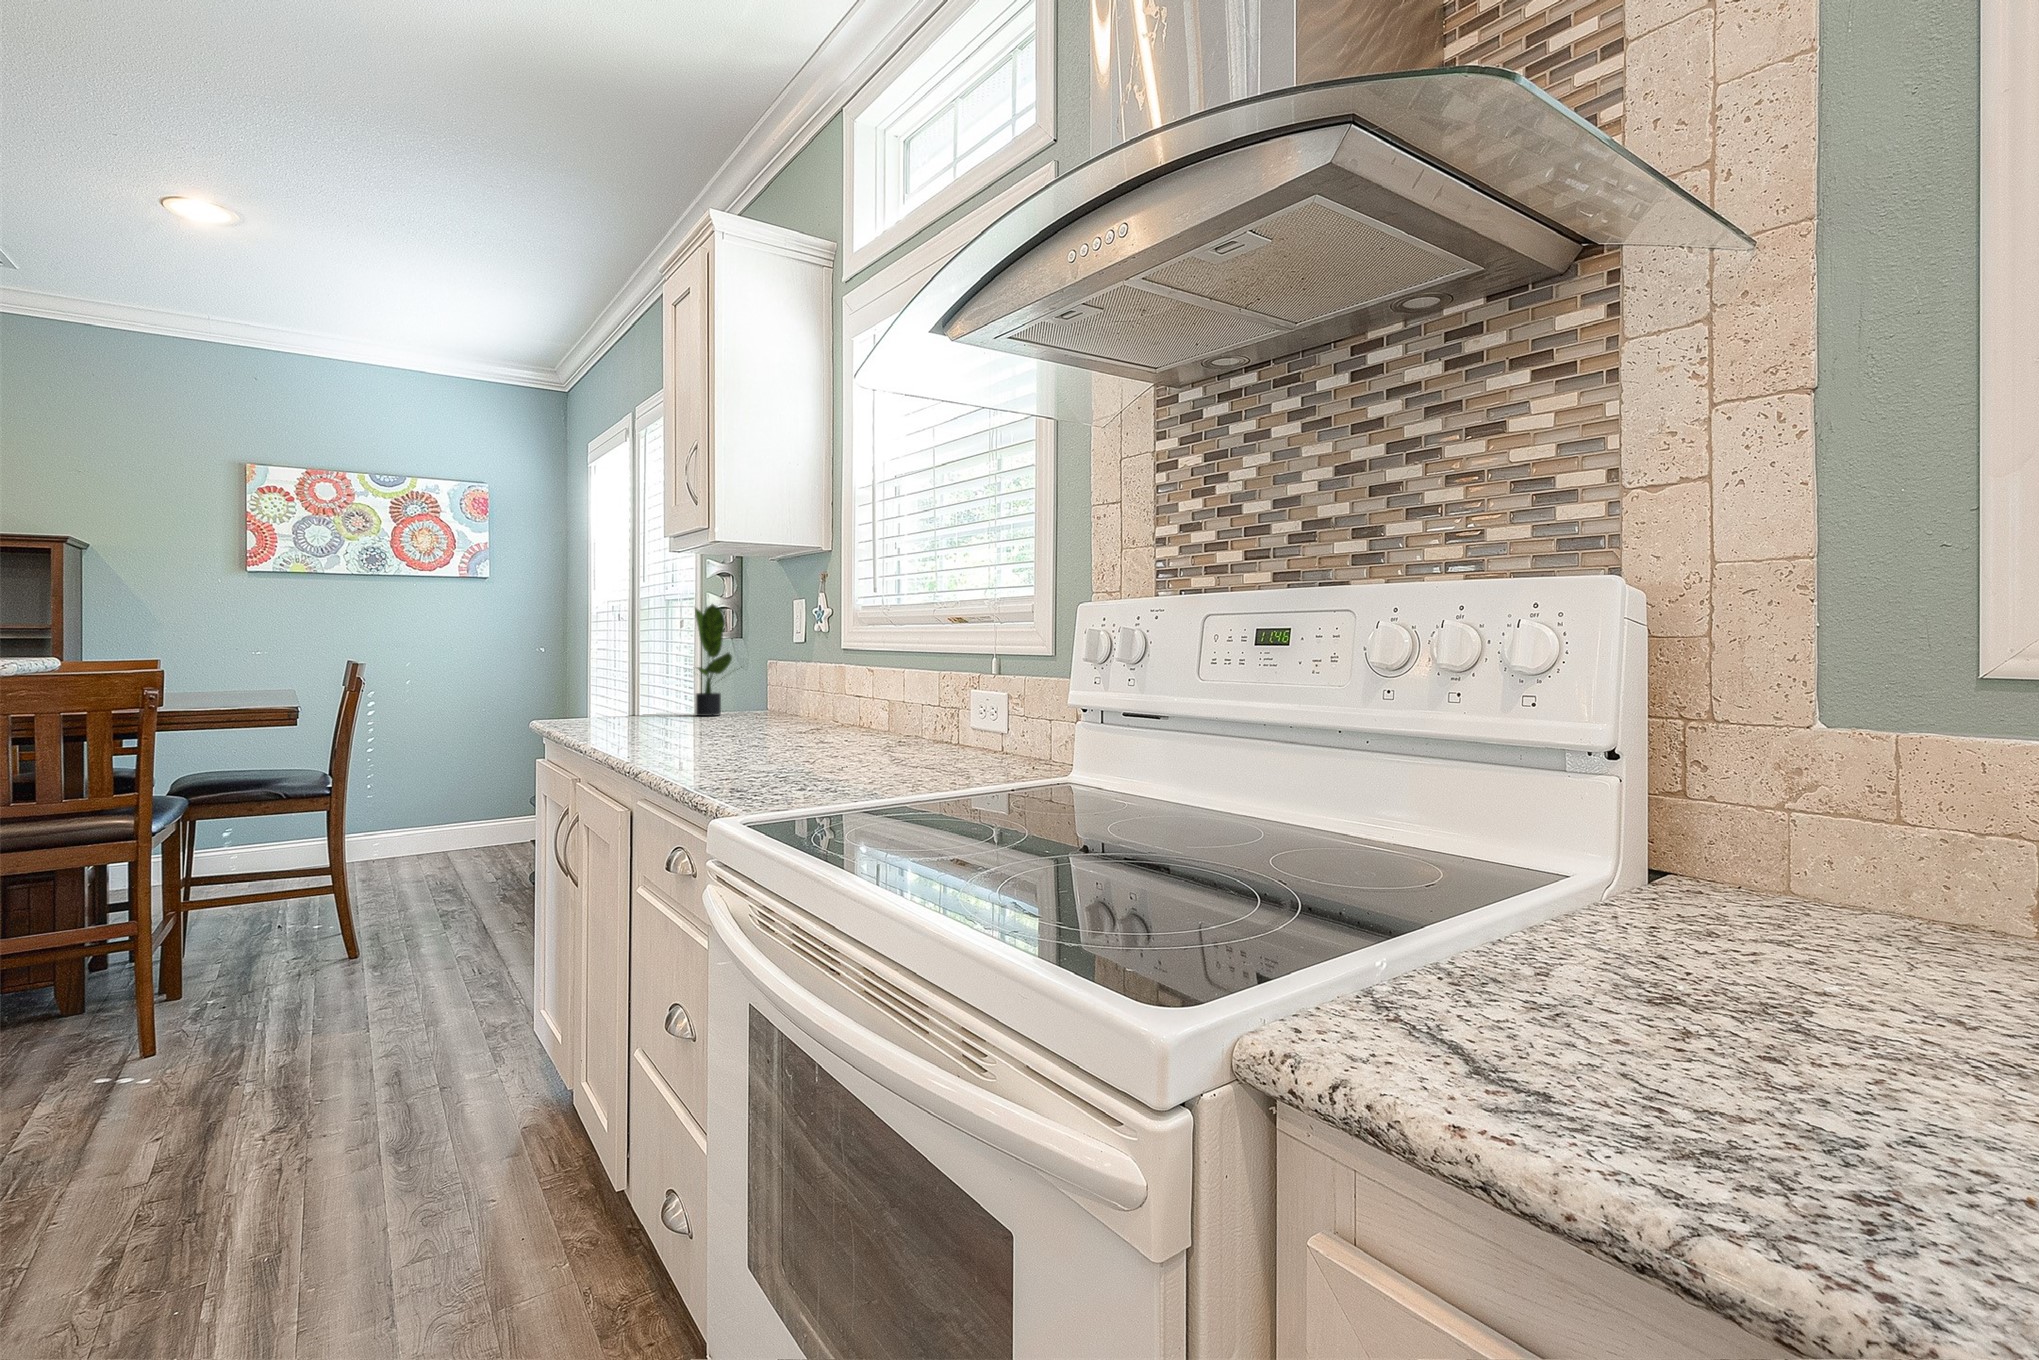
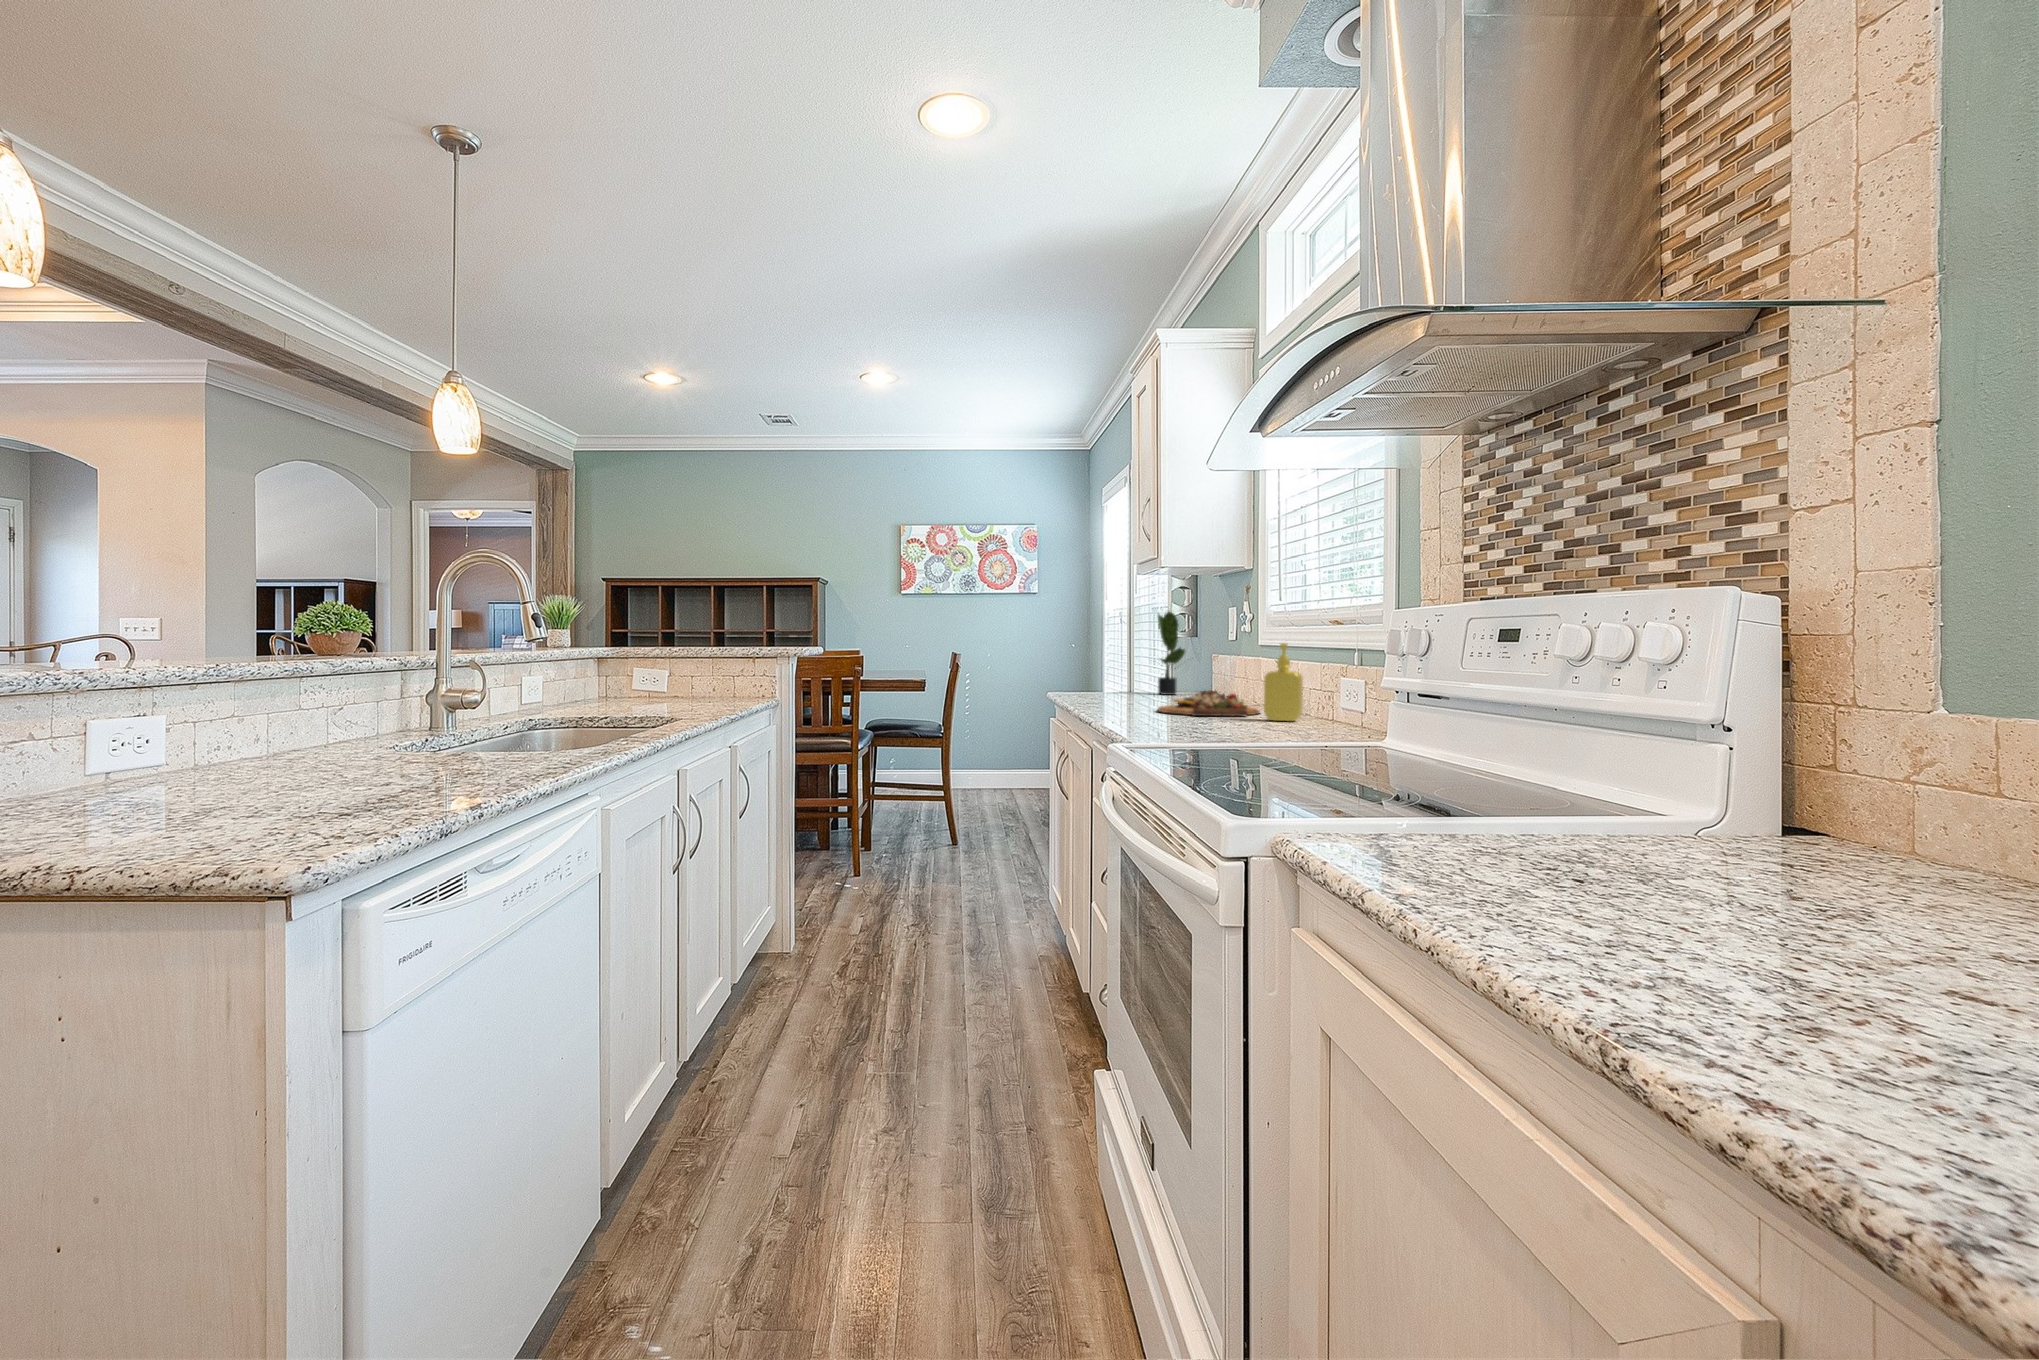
soap dispenser: none [876,647,923,751] -> present [1264,643,1303,721]
cutting board: none [716,711,860,750] -> present [1158,690,1260,716]

